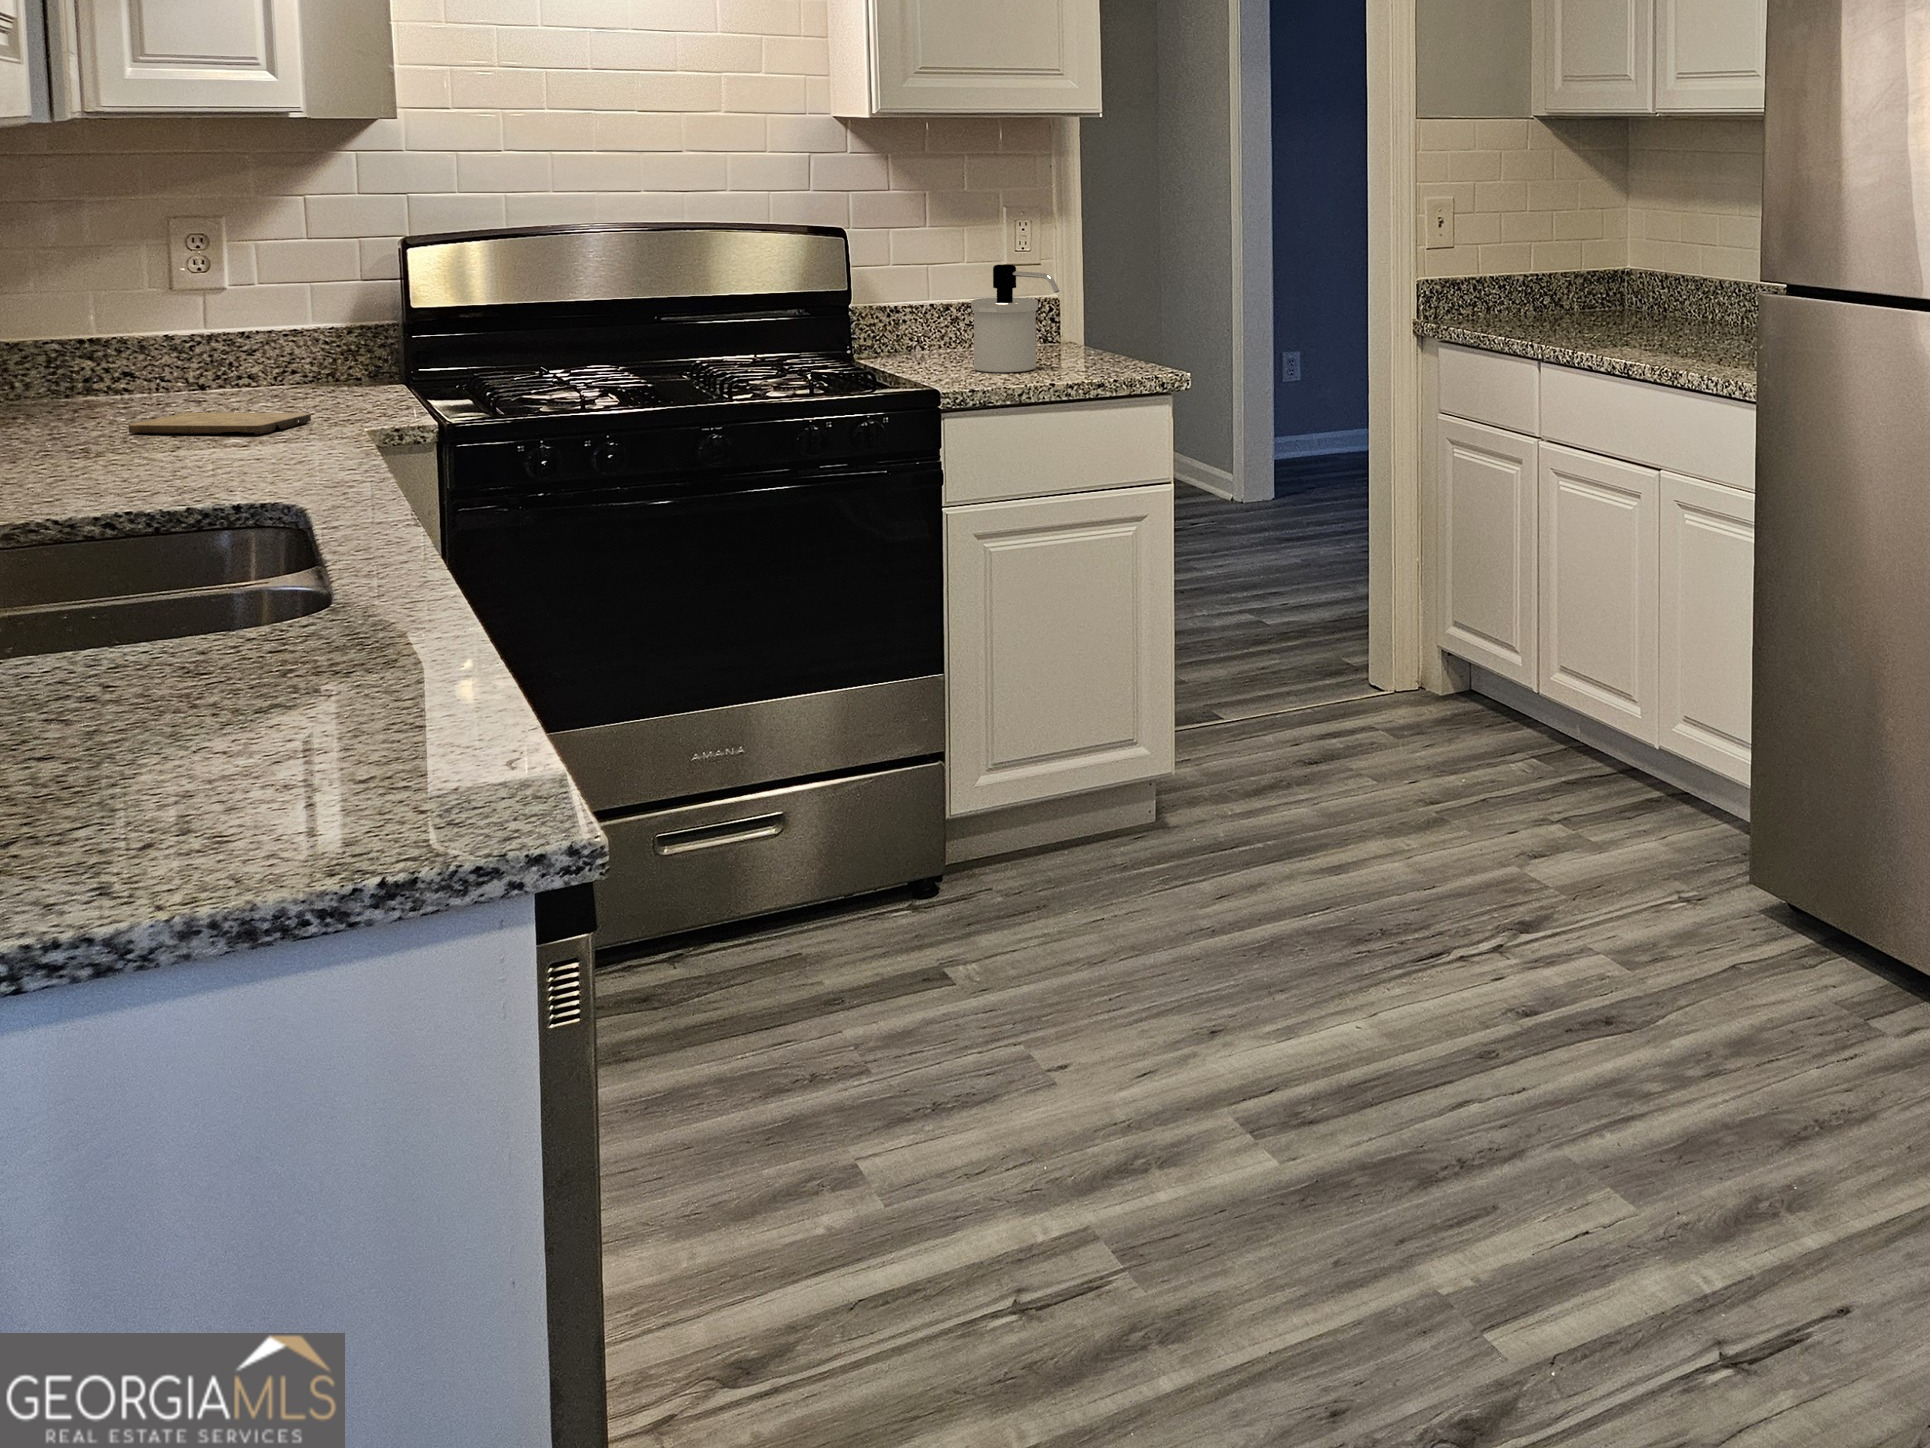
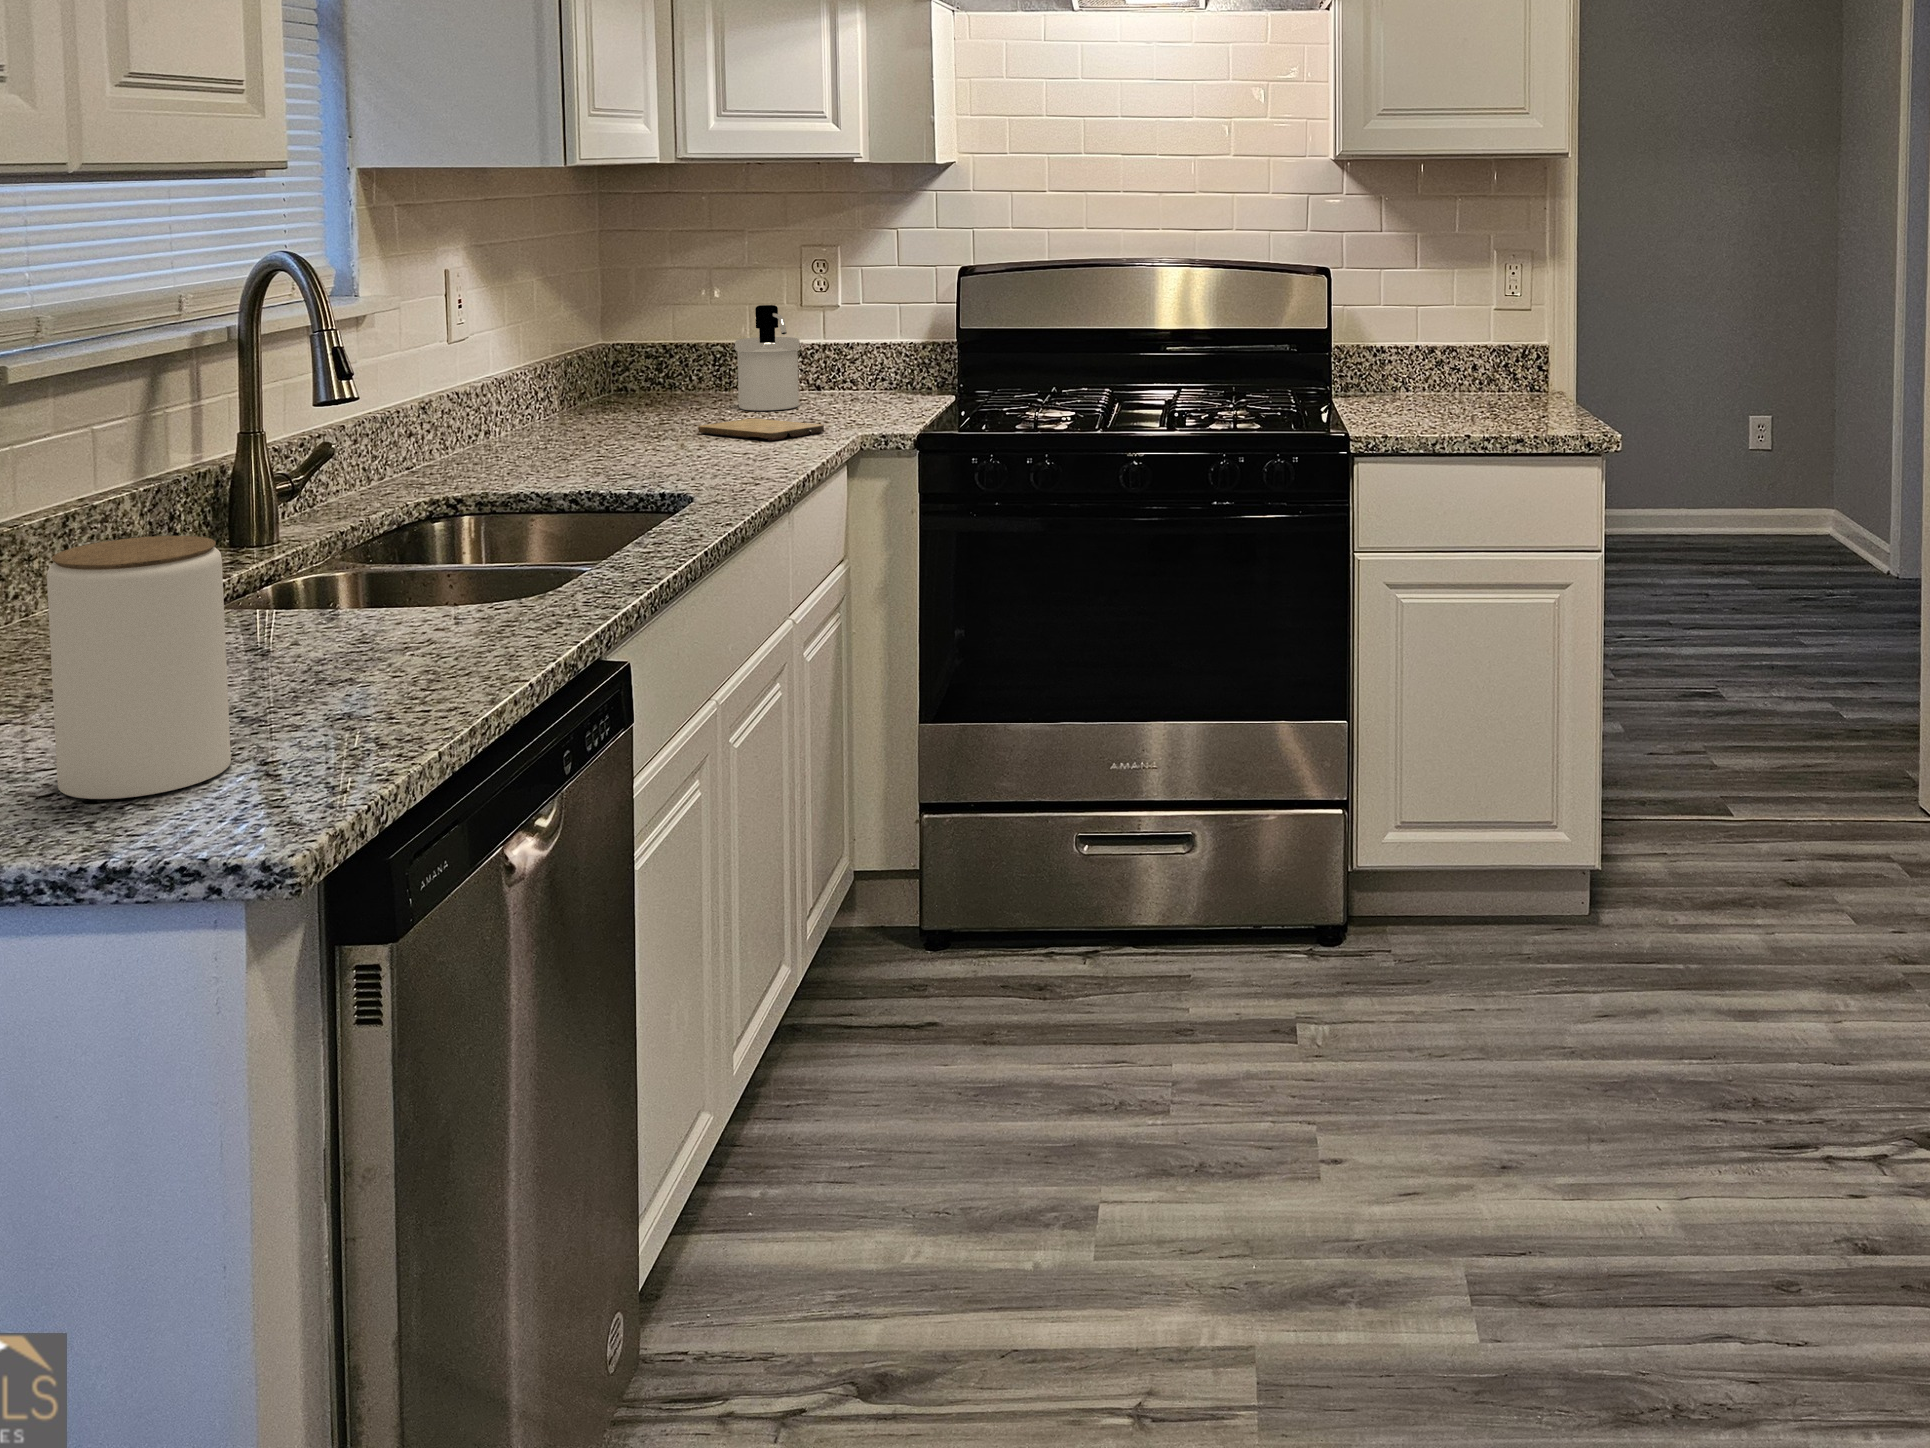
soap dispenser: present [971,264,1059,372] -> present [735,305,800,411]
jar: none [102,529,327,842] -> present [47,536,231,799]

